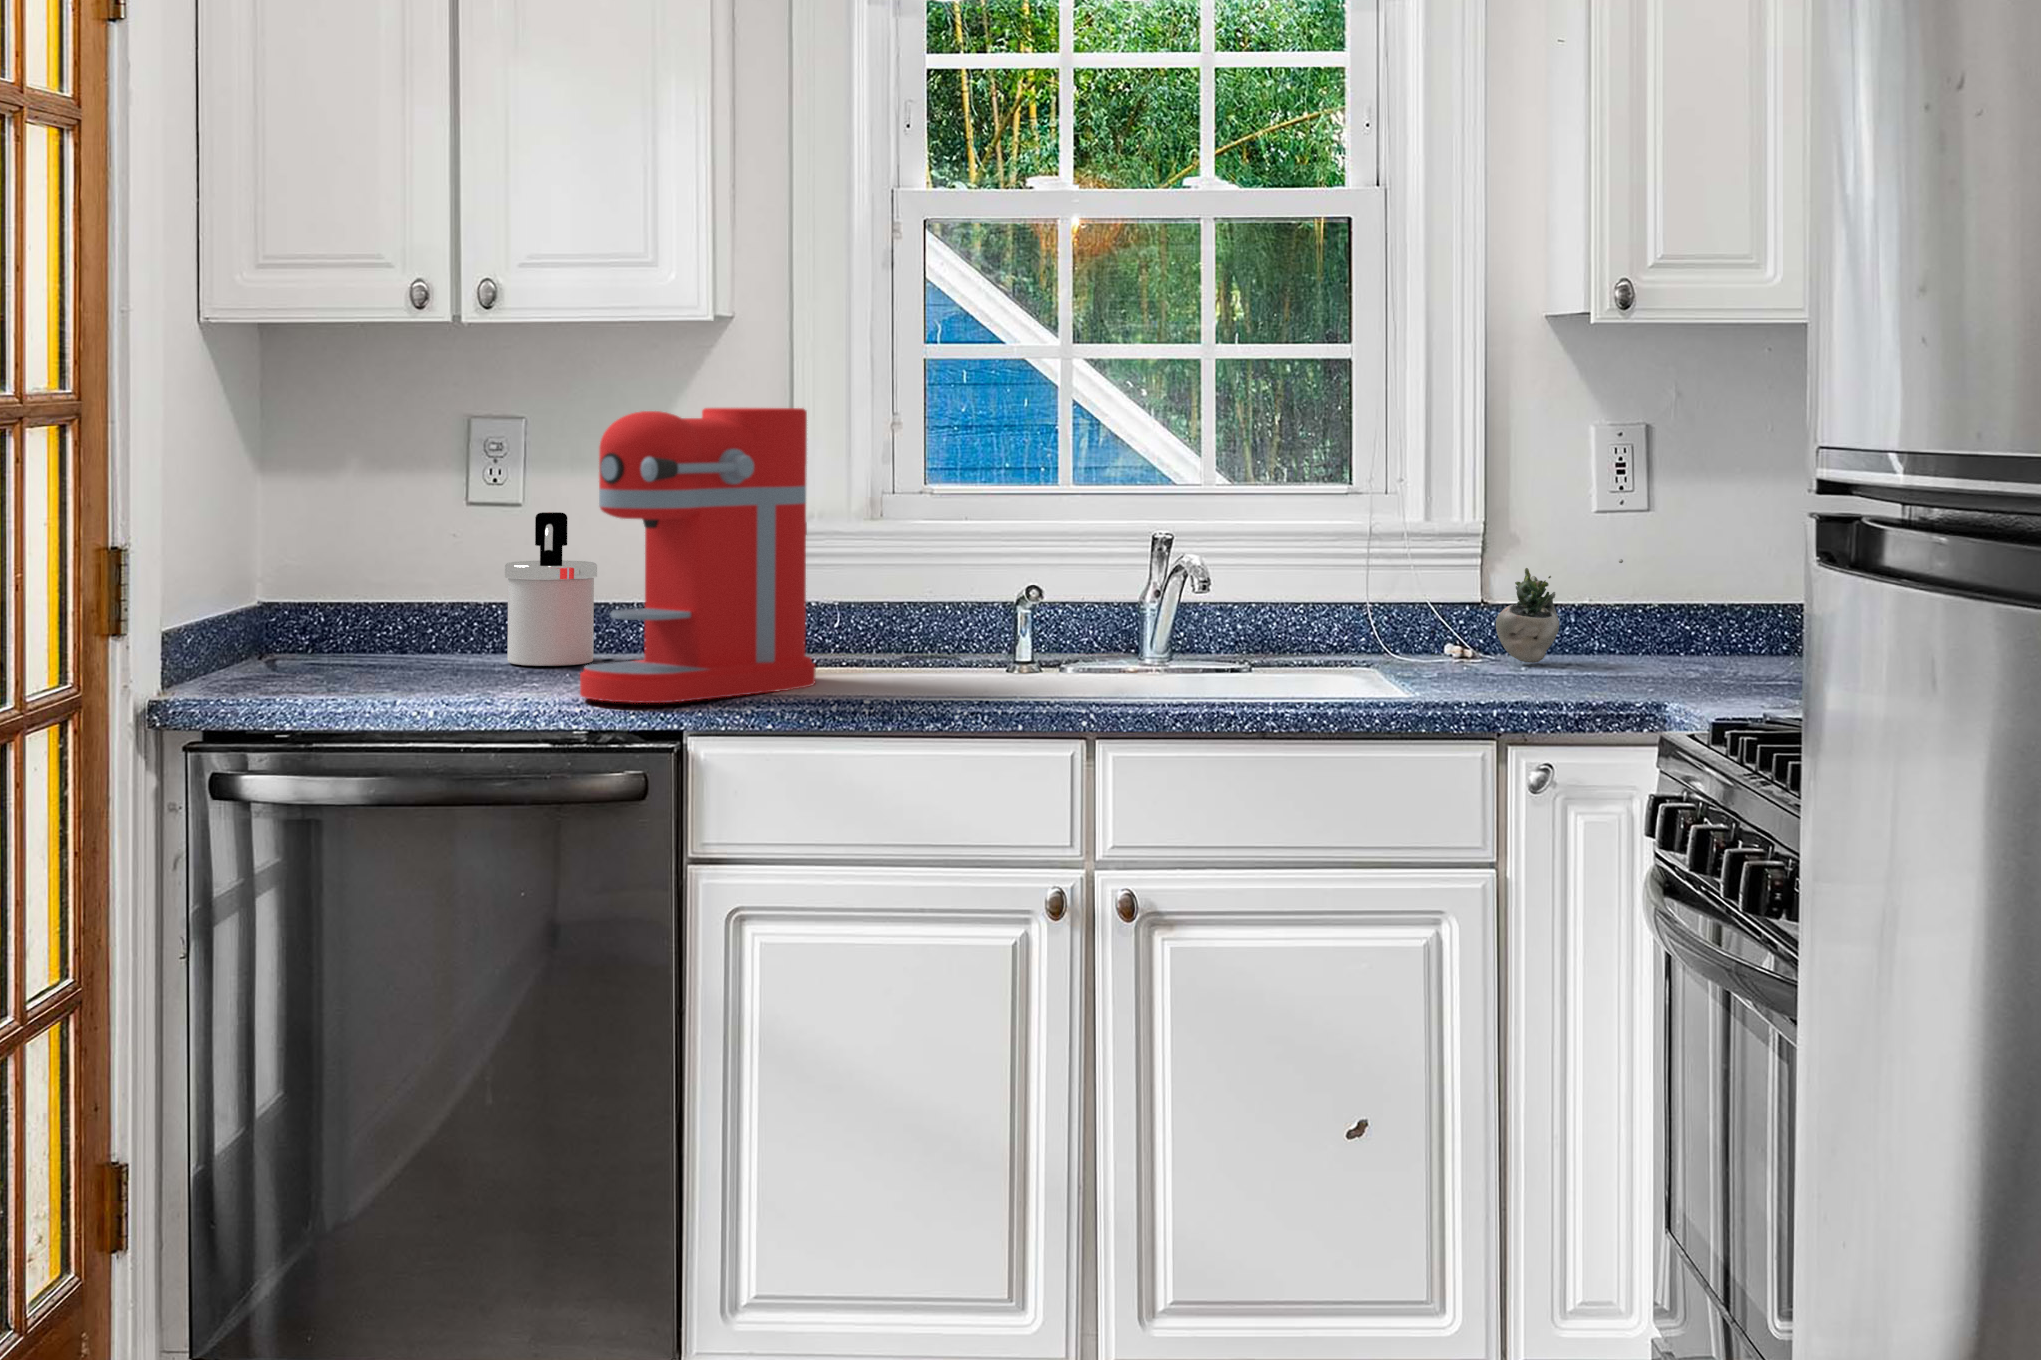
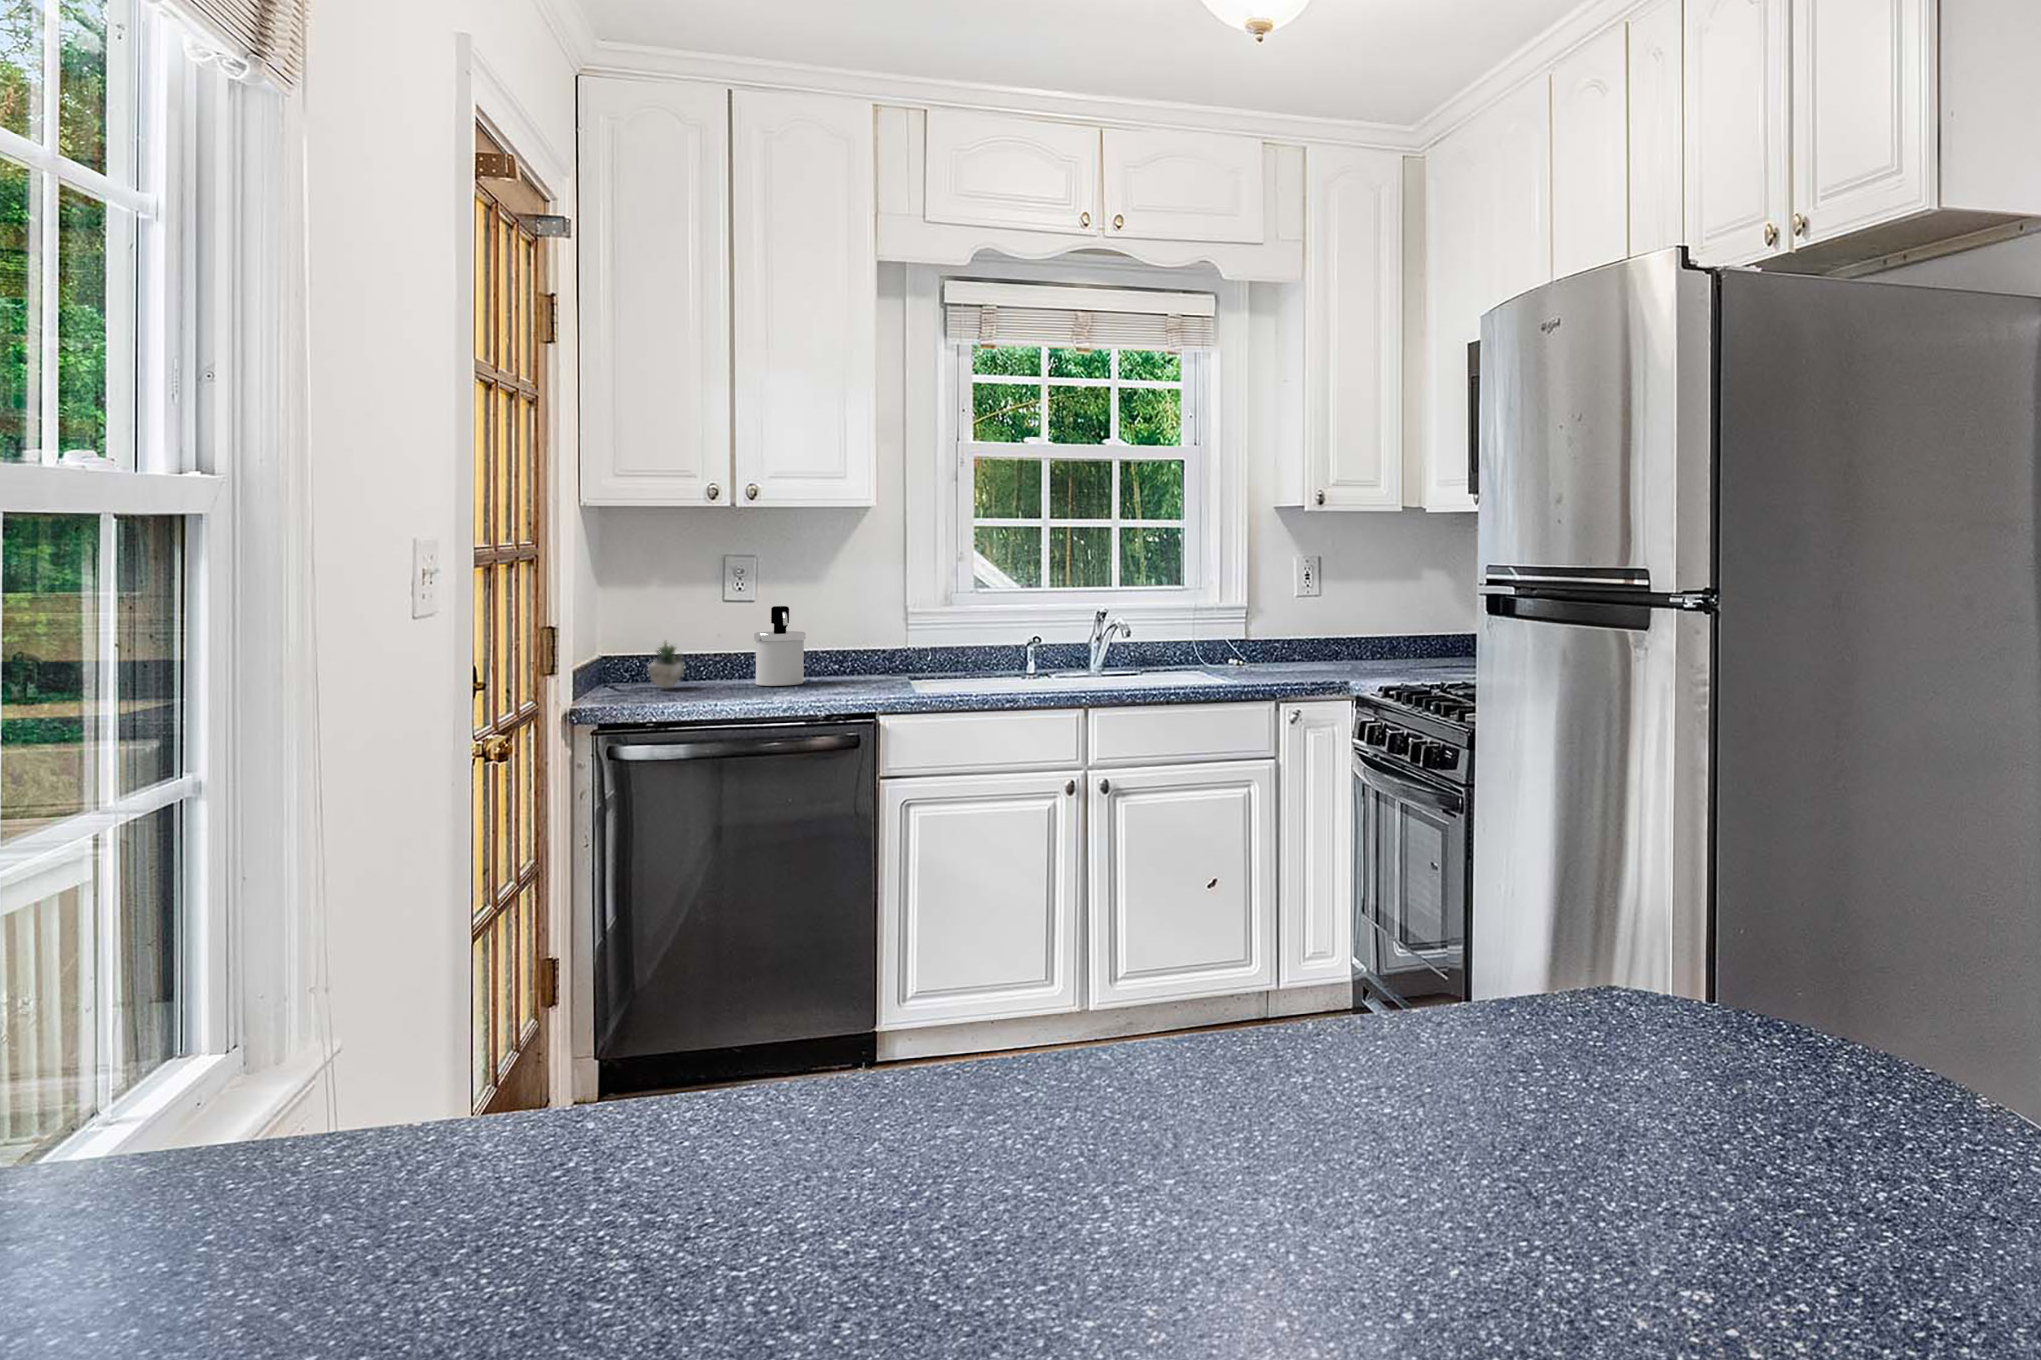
coffee maker: present [580,408,816,703] -> none [816,551,936,700]
succulent plant: present [1496,559,1623,663] -> present [648,642,684,688]

